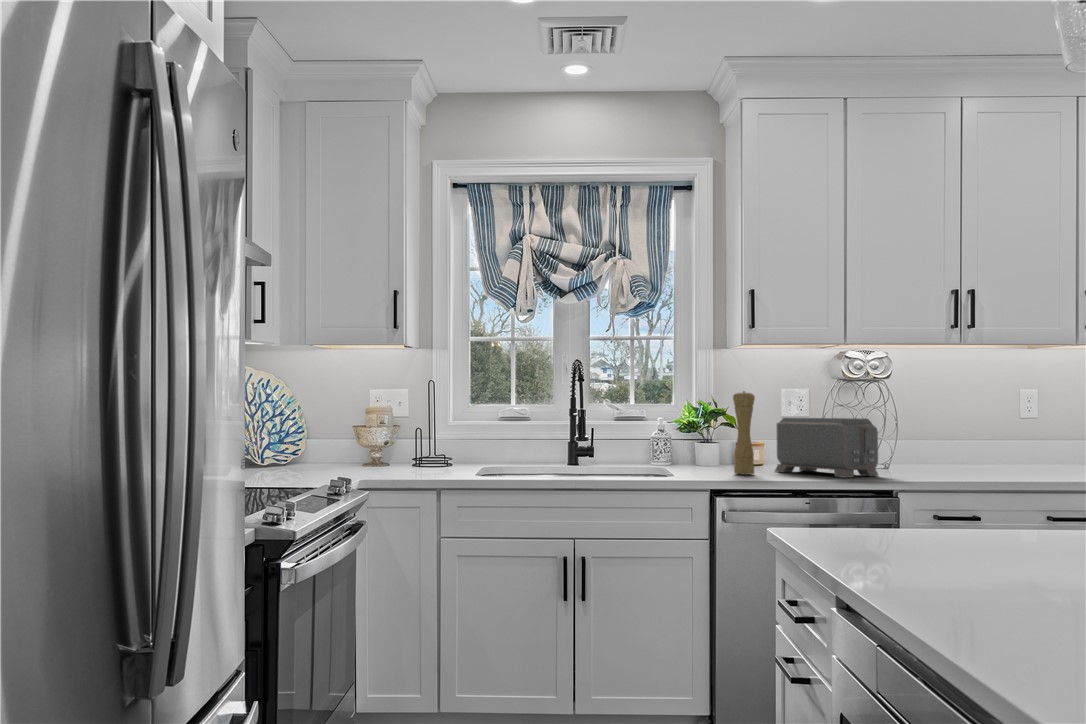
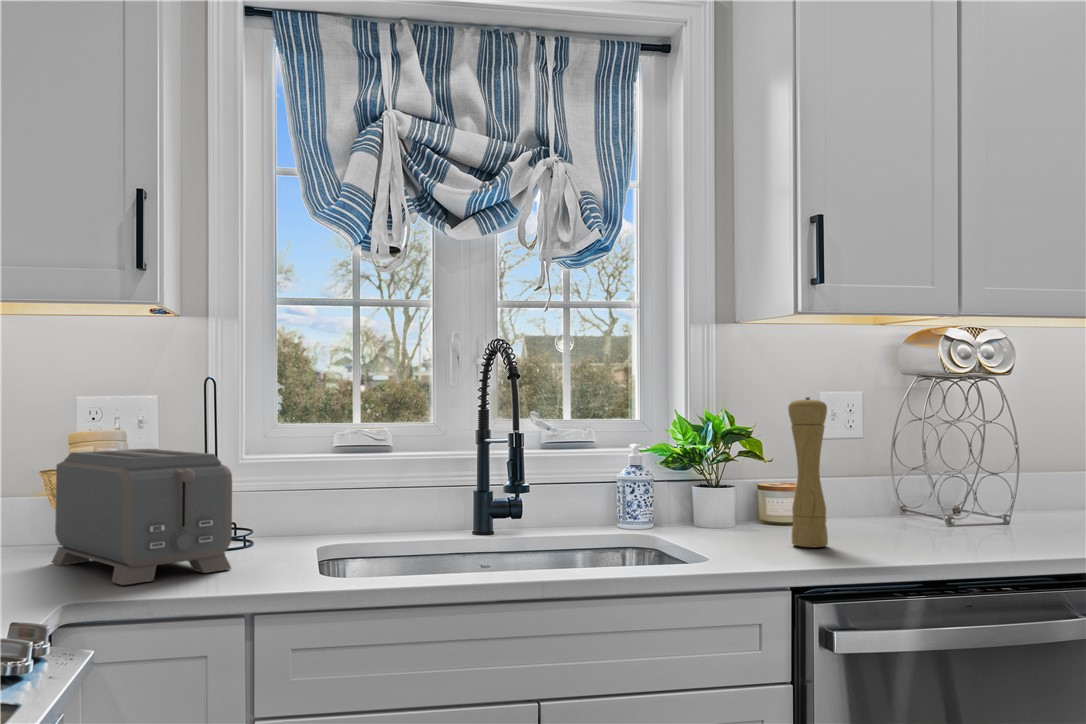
toaster: present [775,418,878,478] -> present [52,449,232,585]

